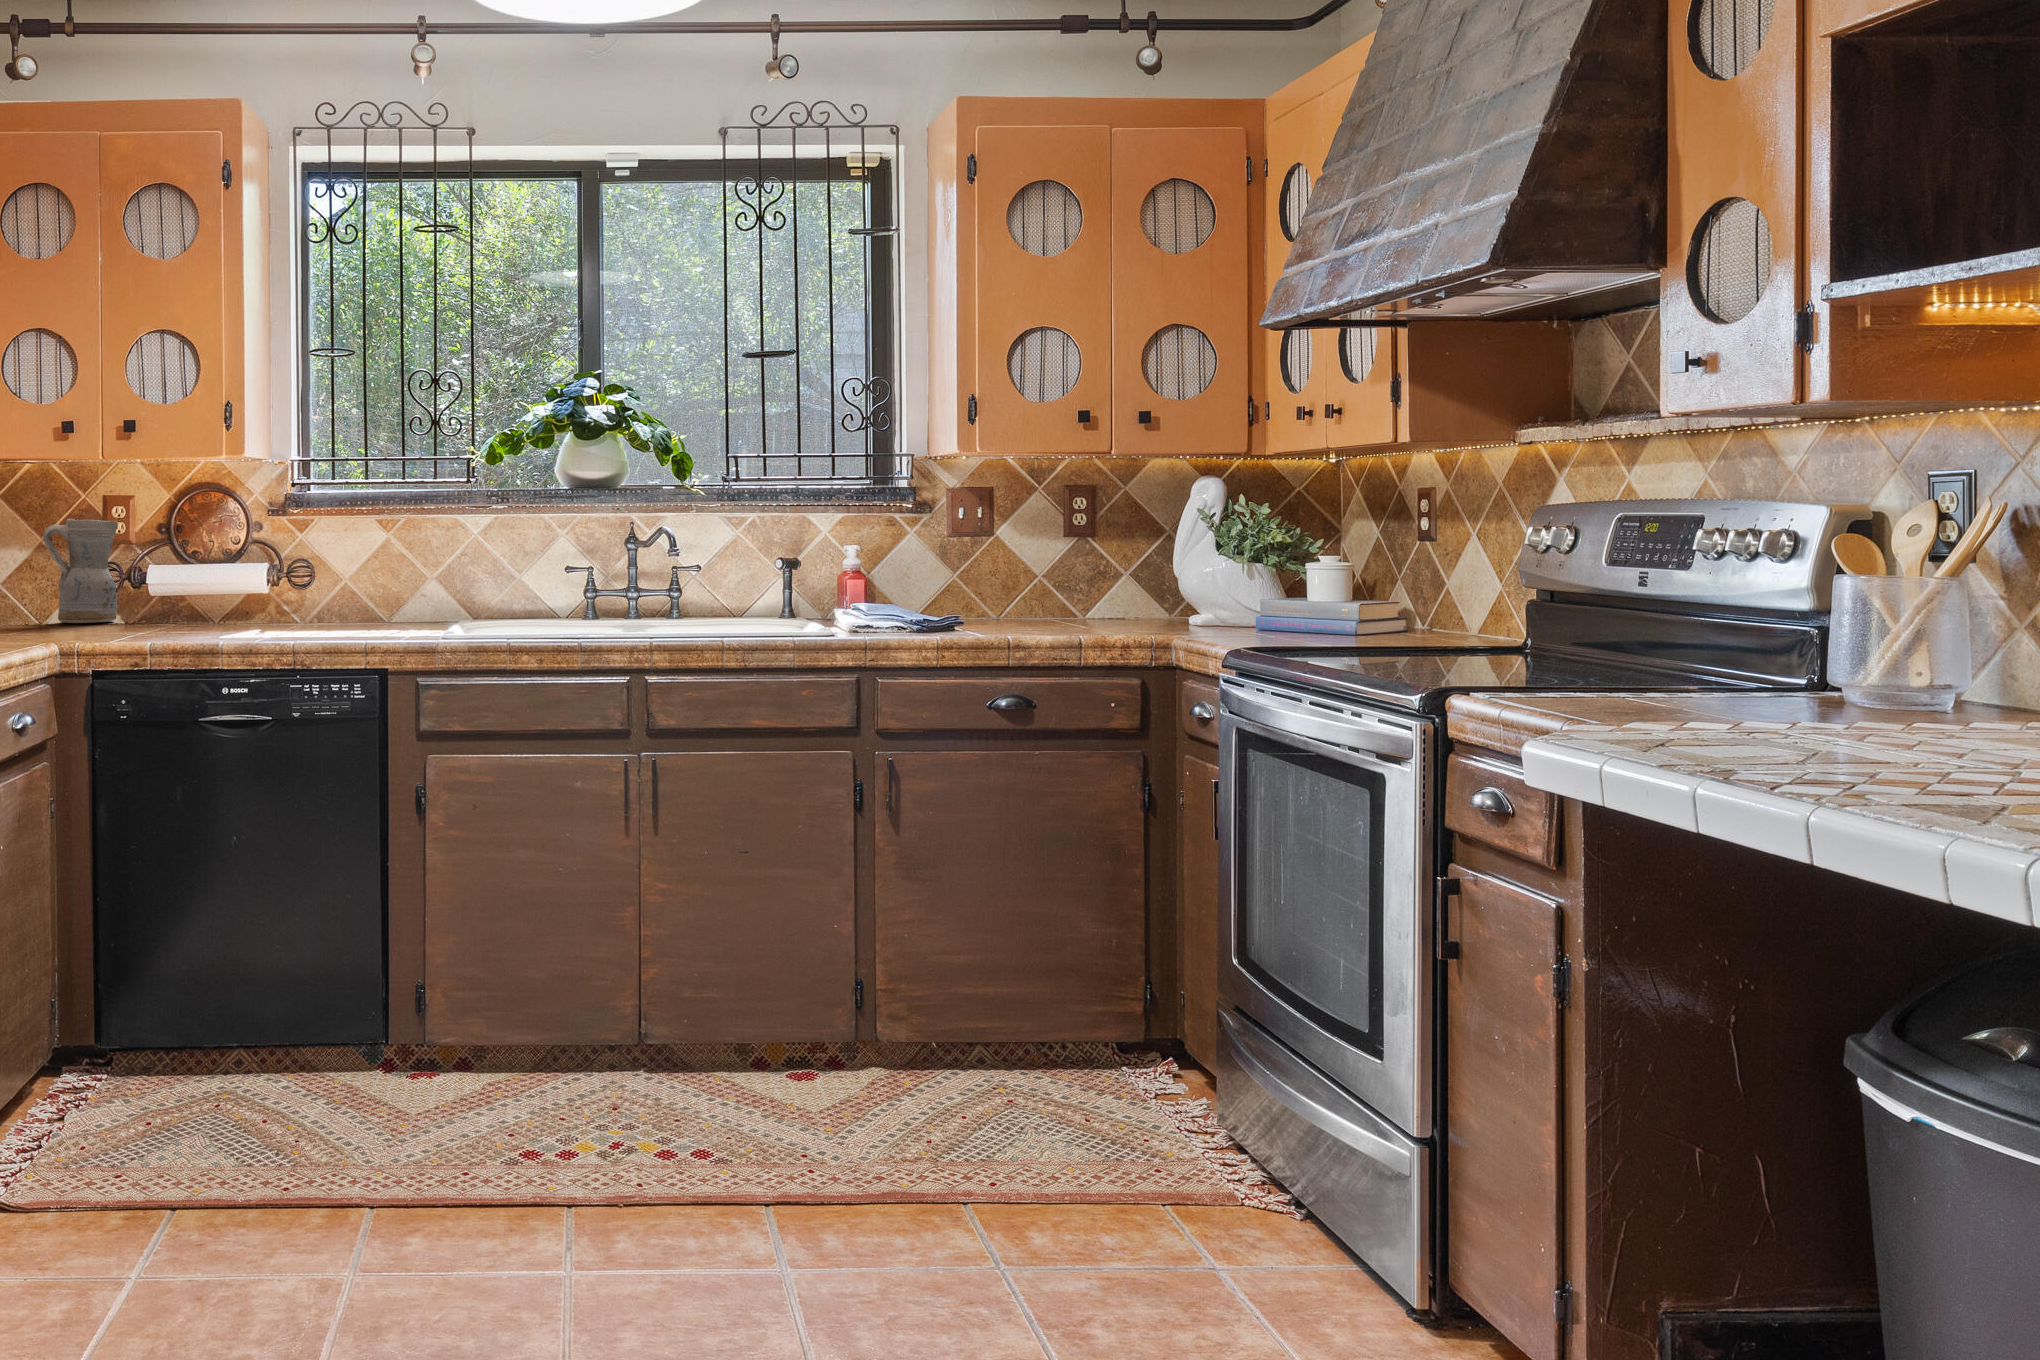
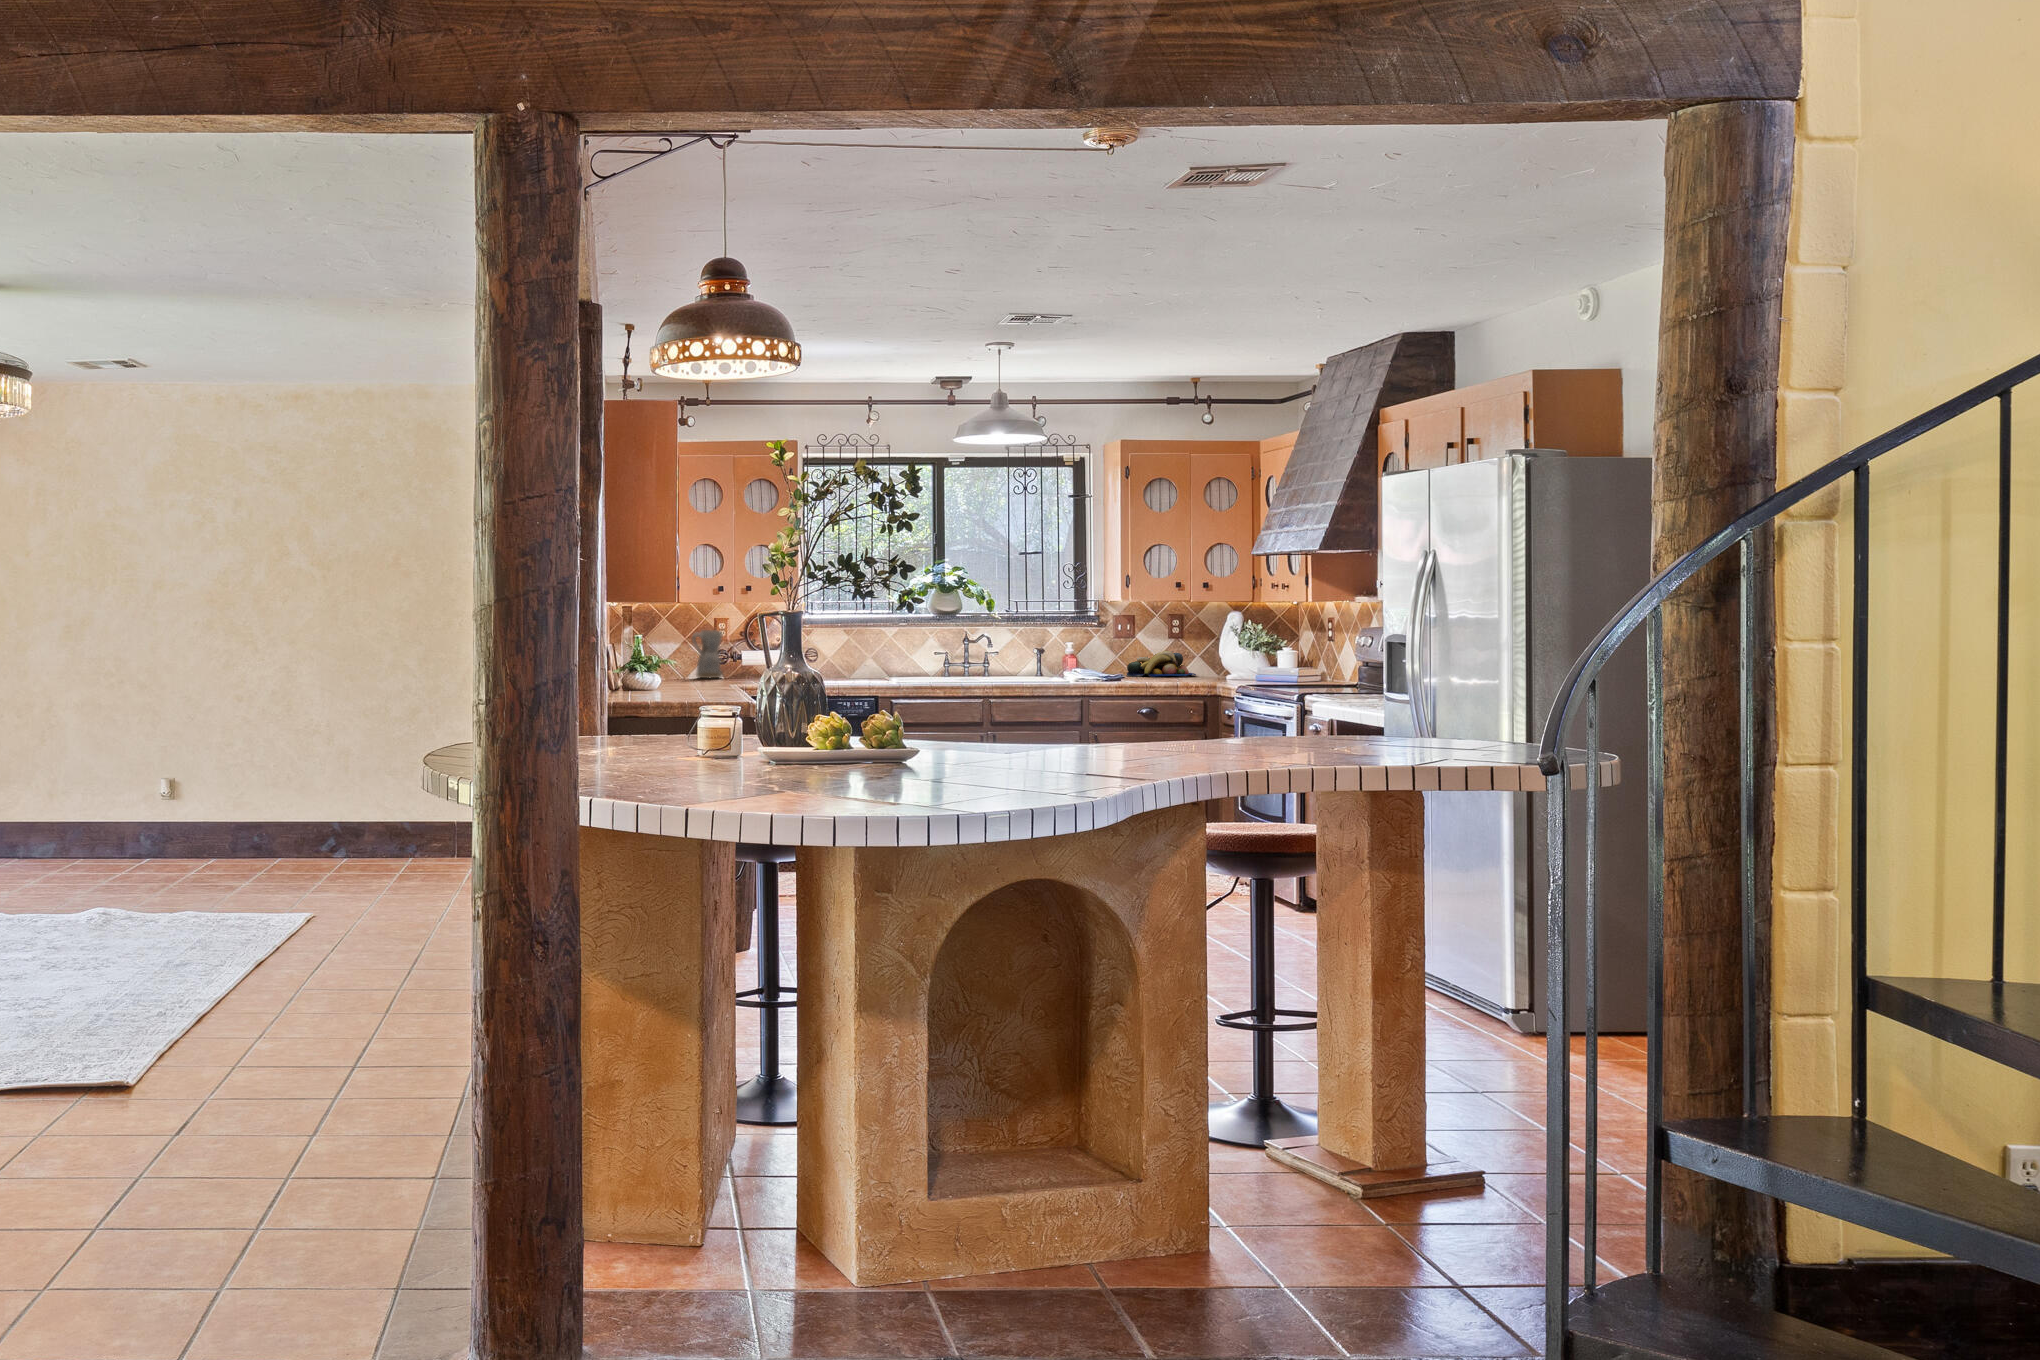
fruit bowl: none [975,562,1123,618] -> present [1126,651,1196,677]

